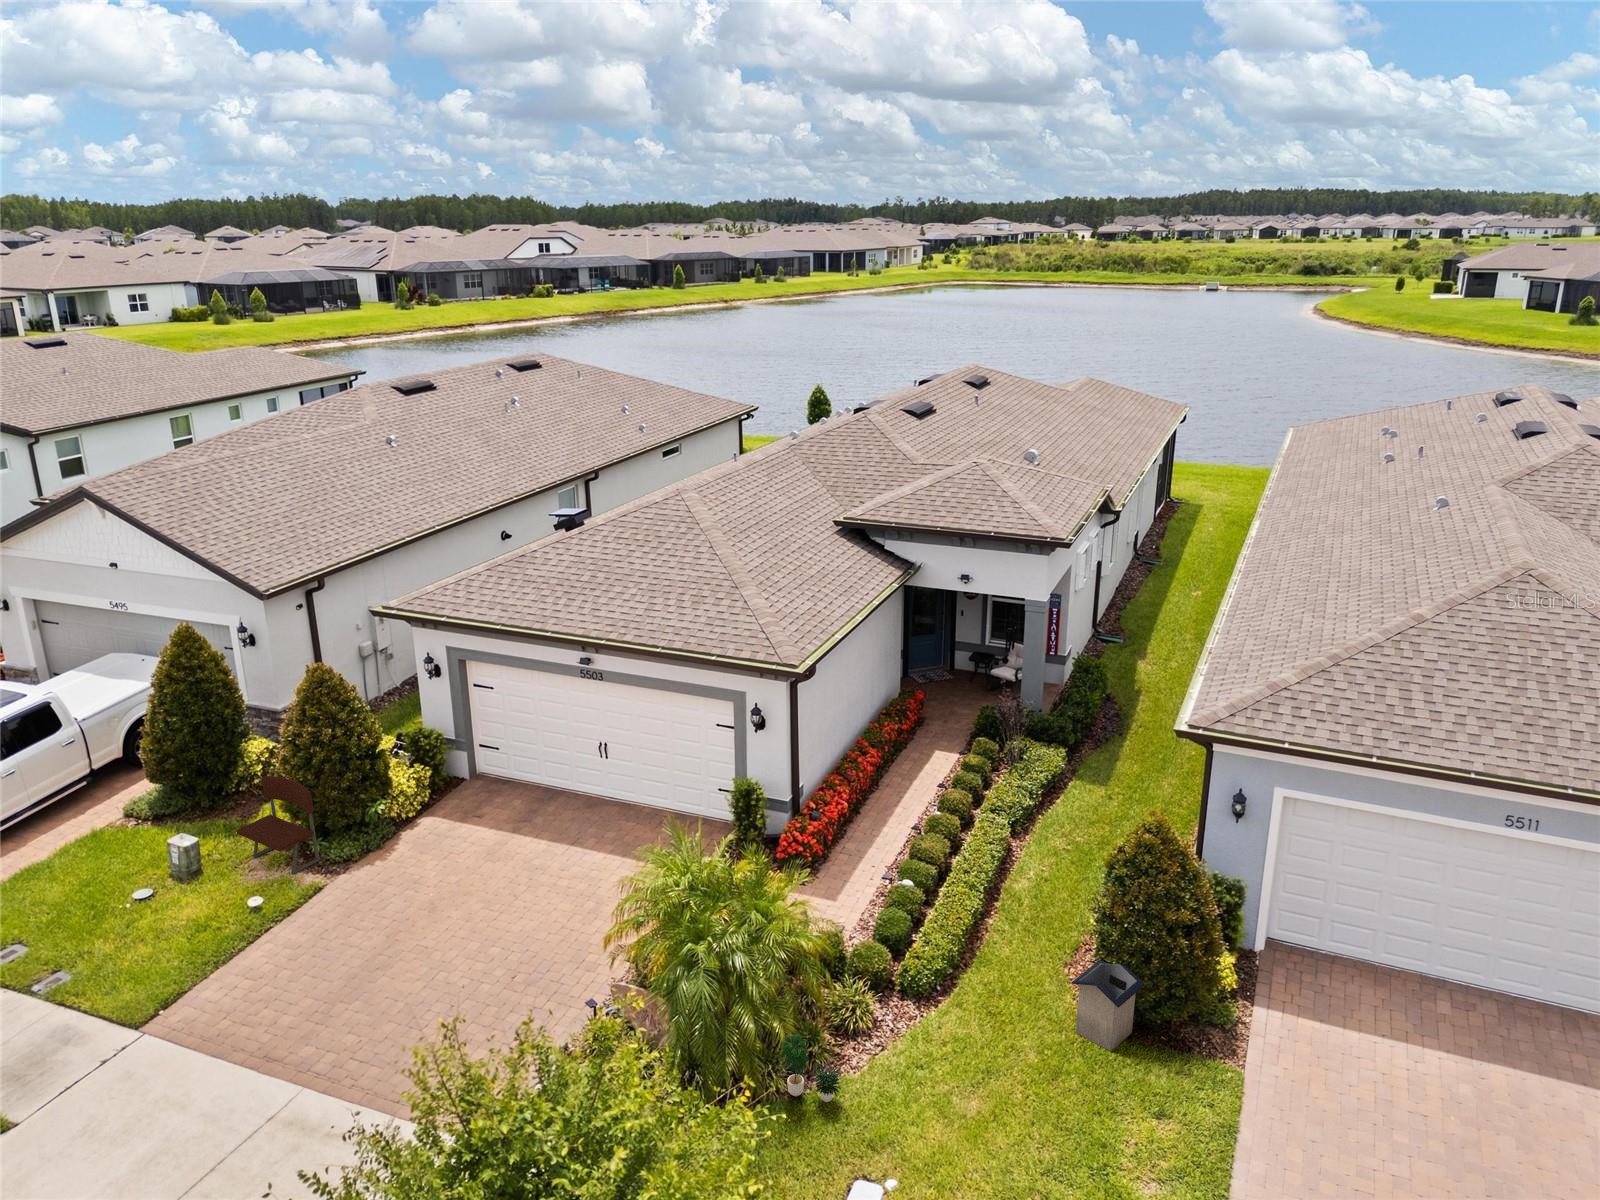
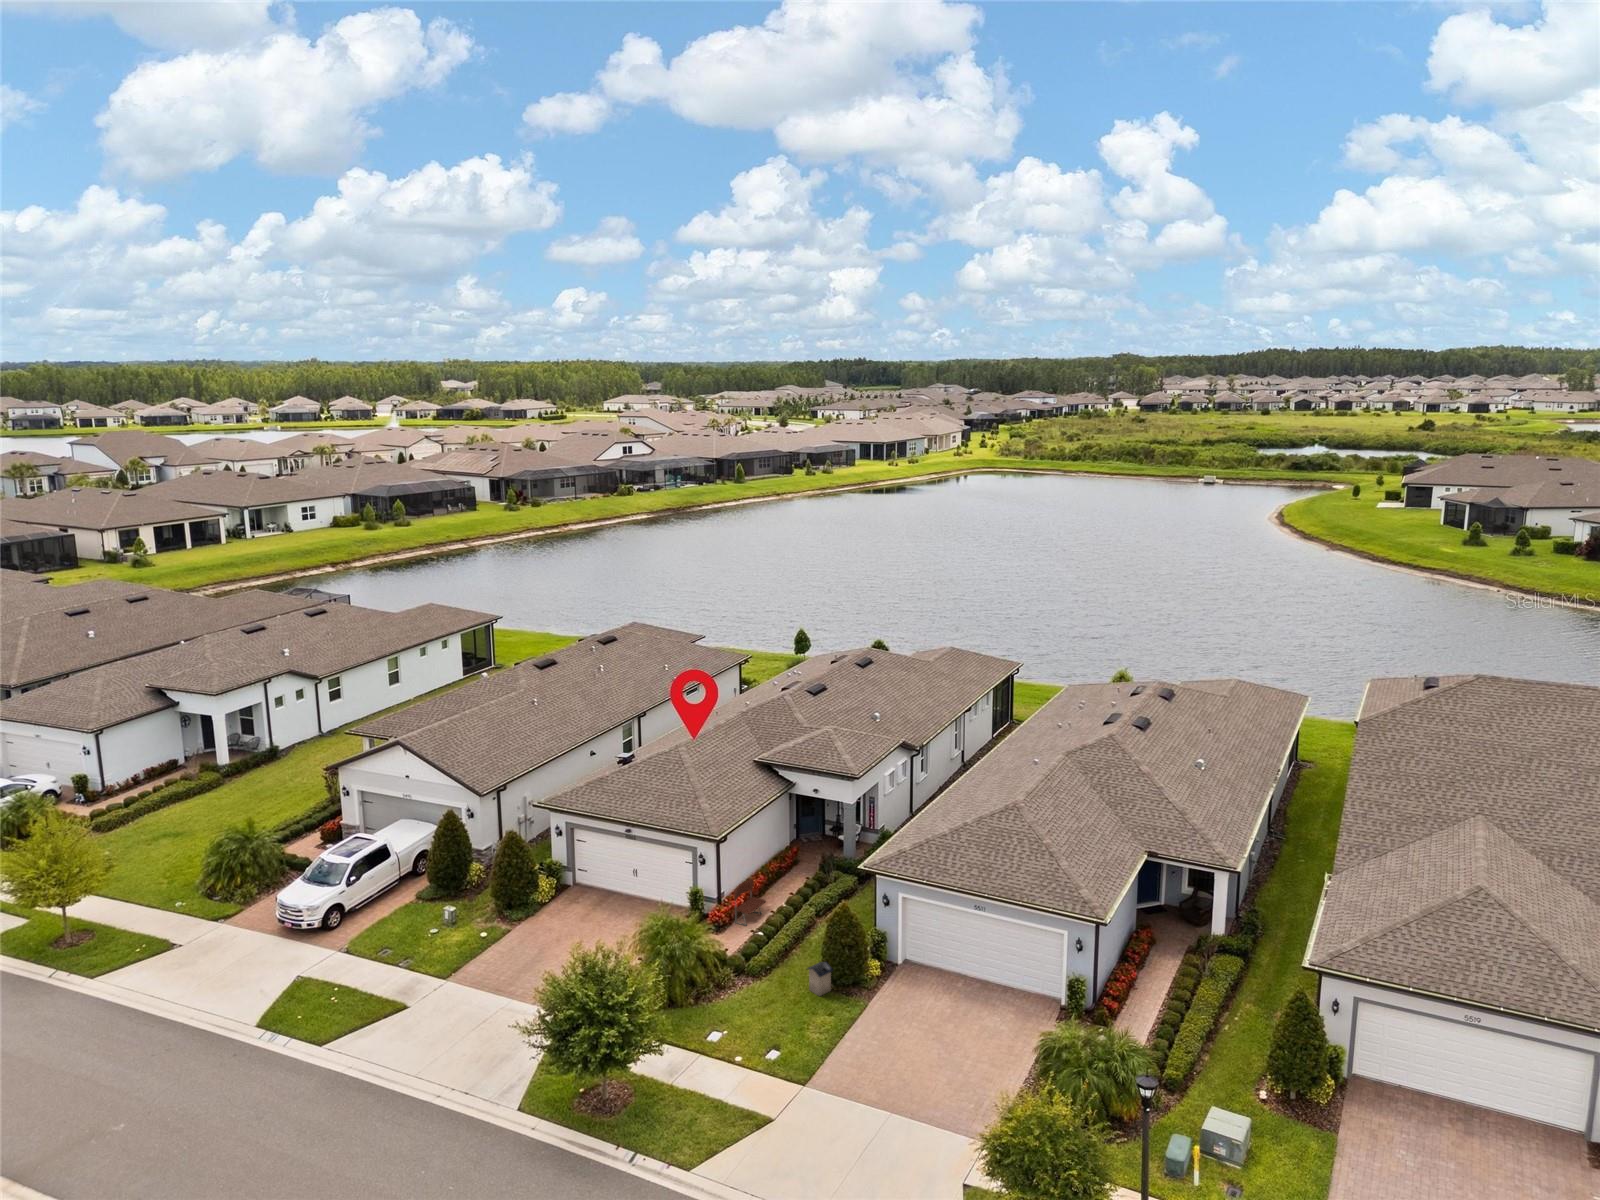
bench: present [237,776,321,874] -> present [734,879,766,926]
potted plant: present [780,1034,842,1102] -> none [689,981,712,1009]

